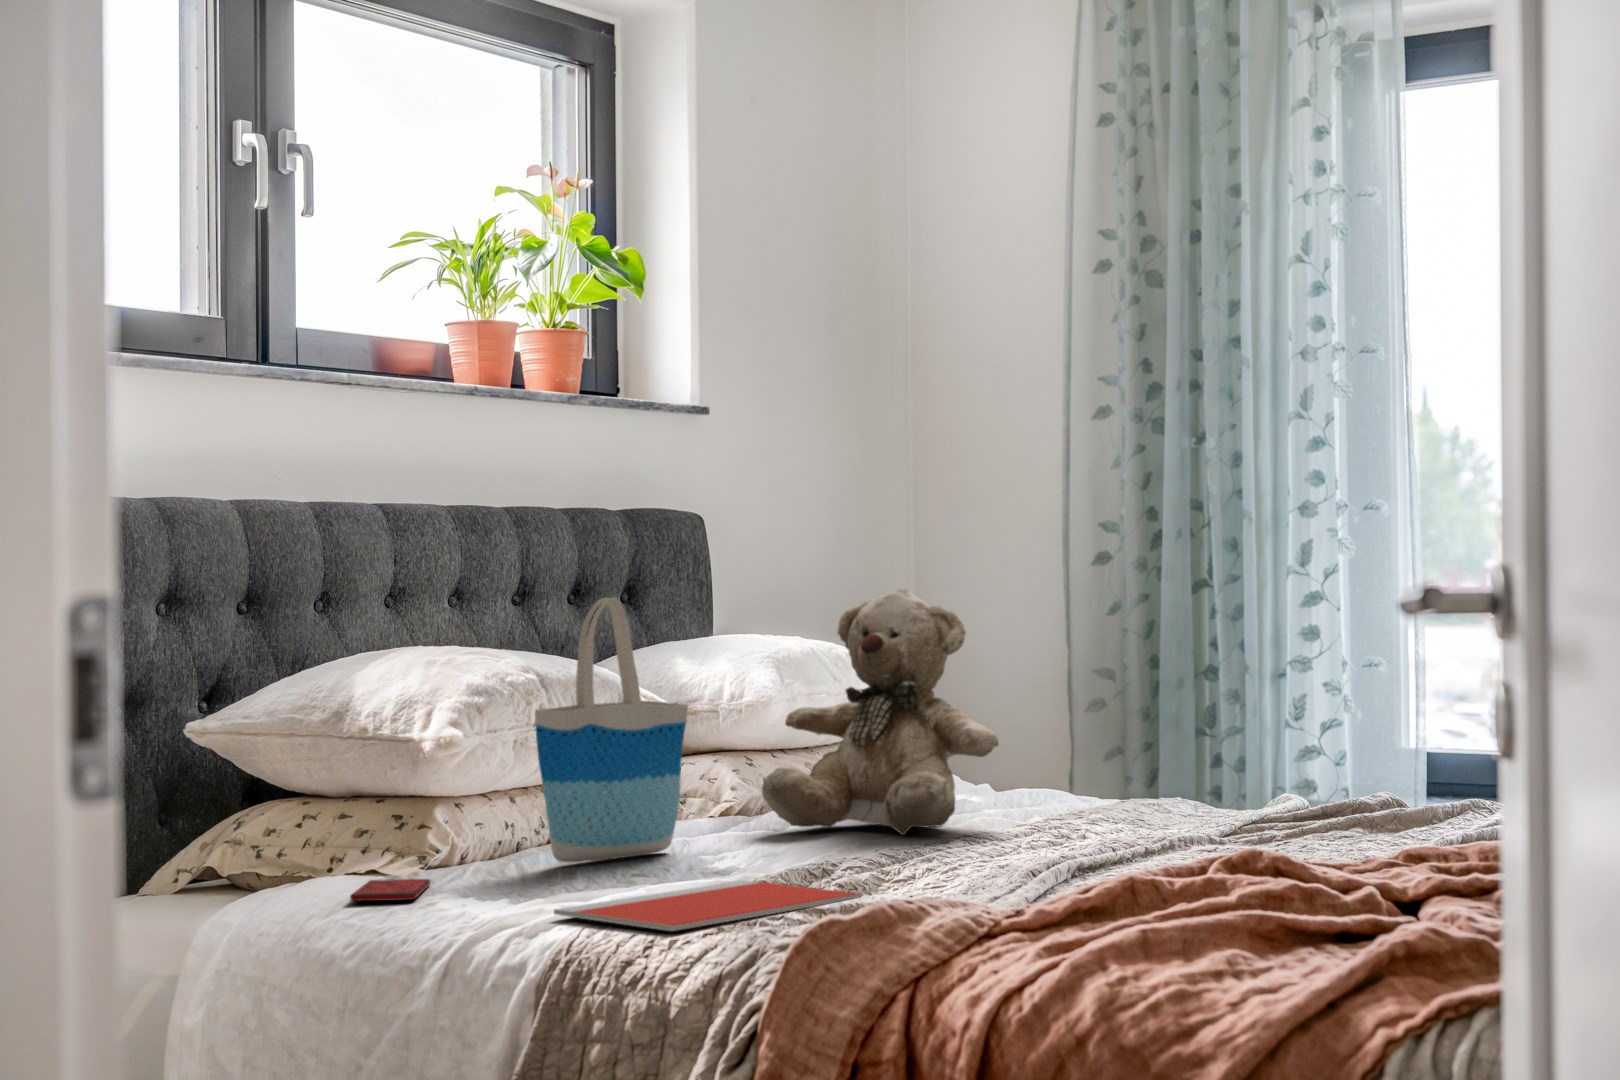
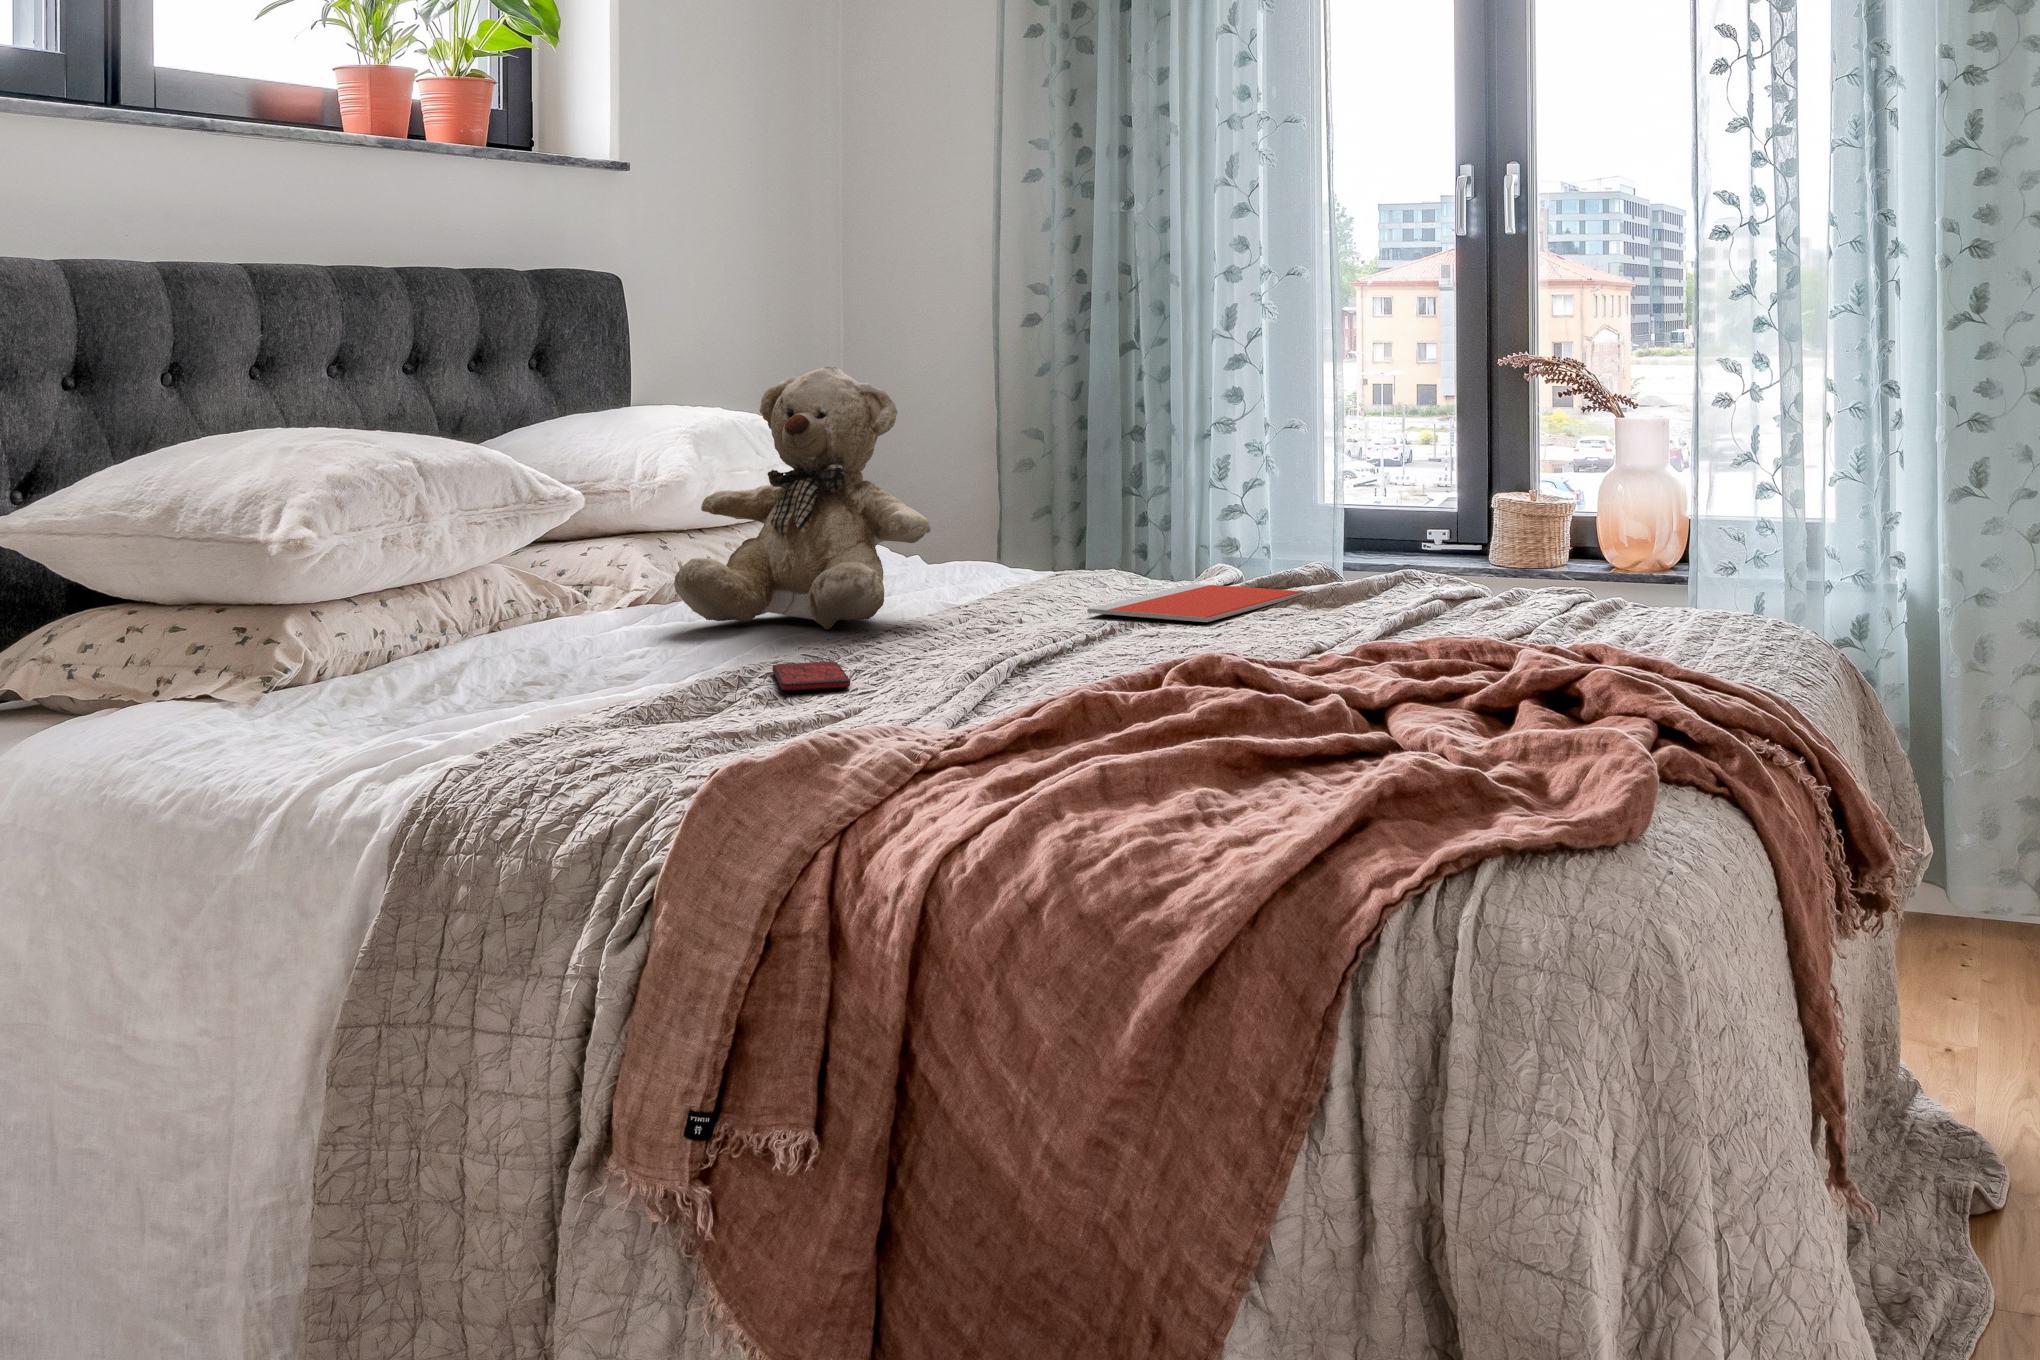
tote bag: present [535,598,688,862] -> none [412,380,592,676]
smartphone: present [350,879,431,901] -> present [773,662,850,691]
notebook: present [554,880,861,931] -> present [1087,584,1305,622]

